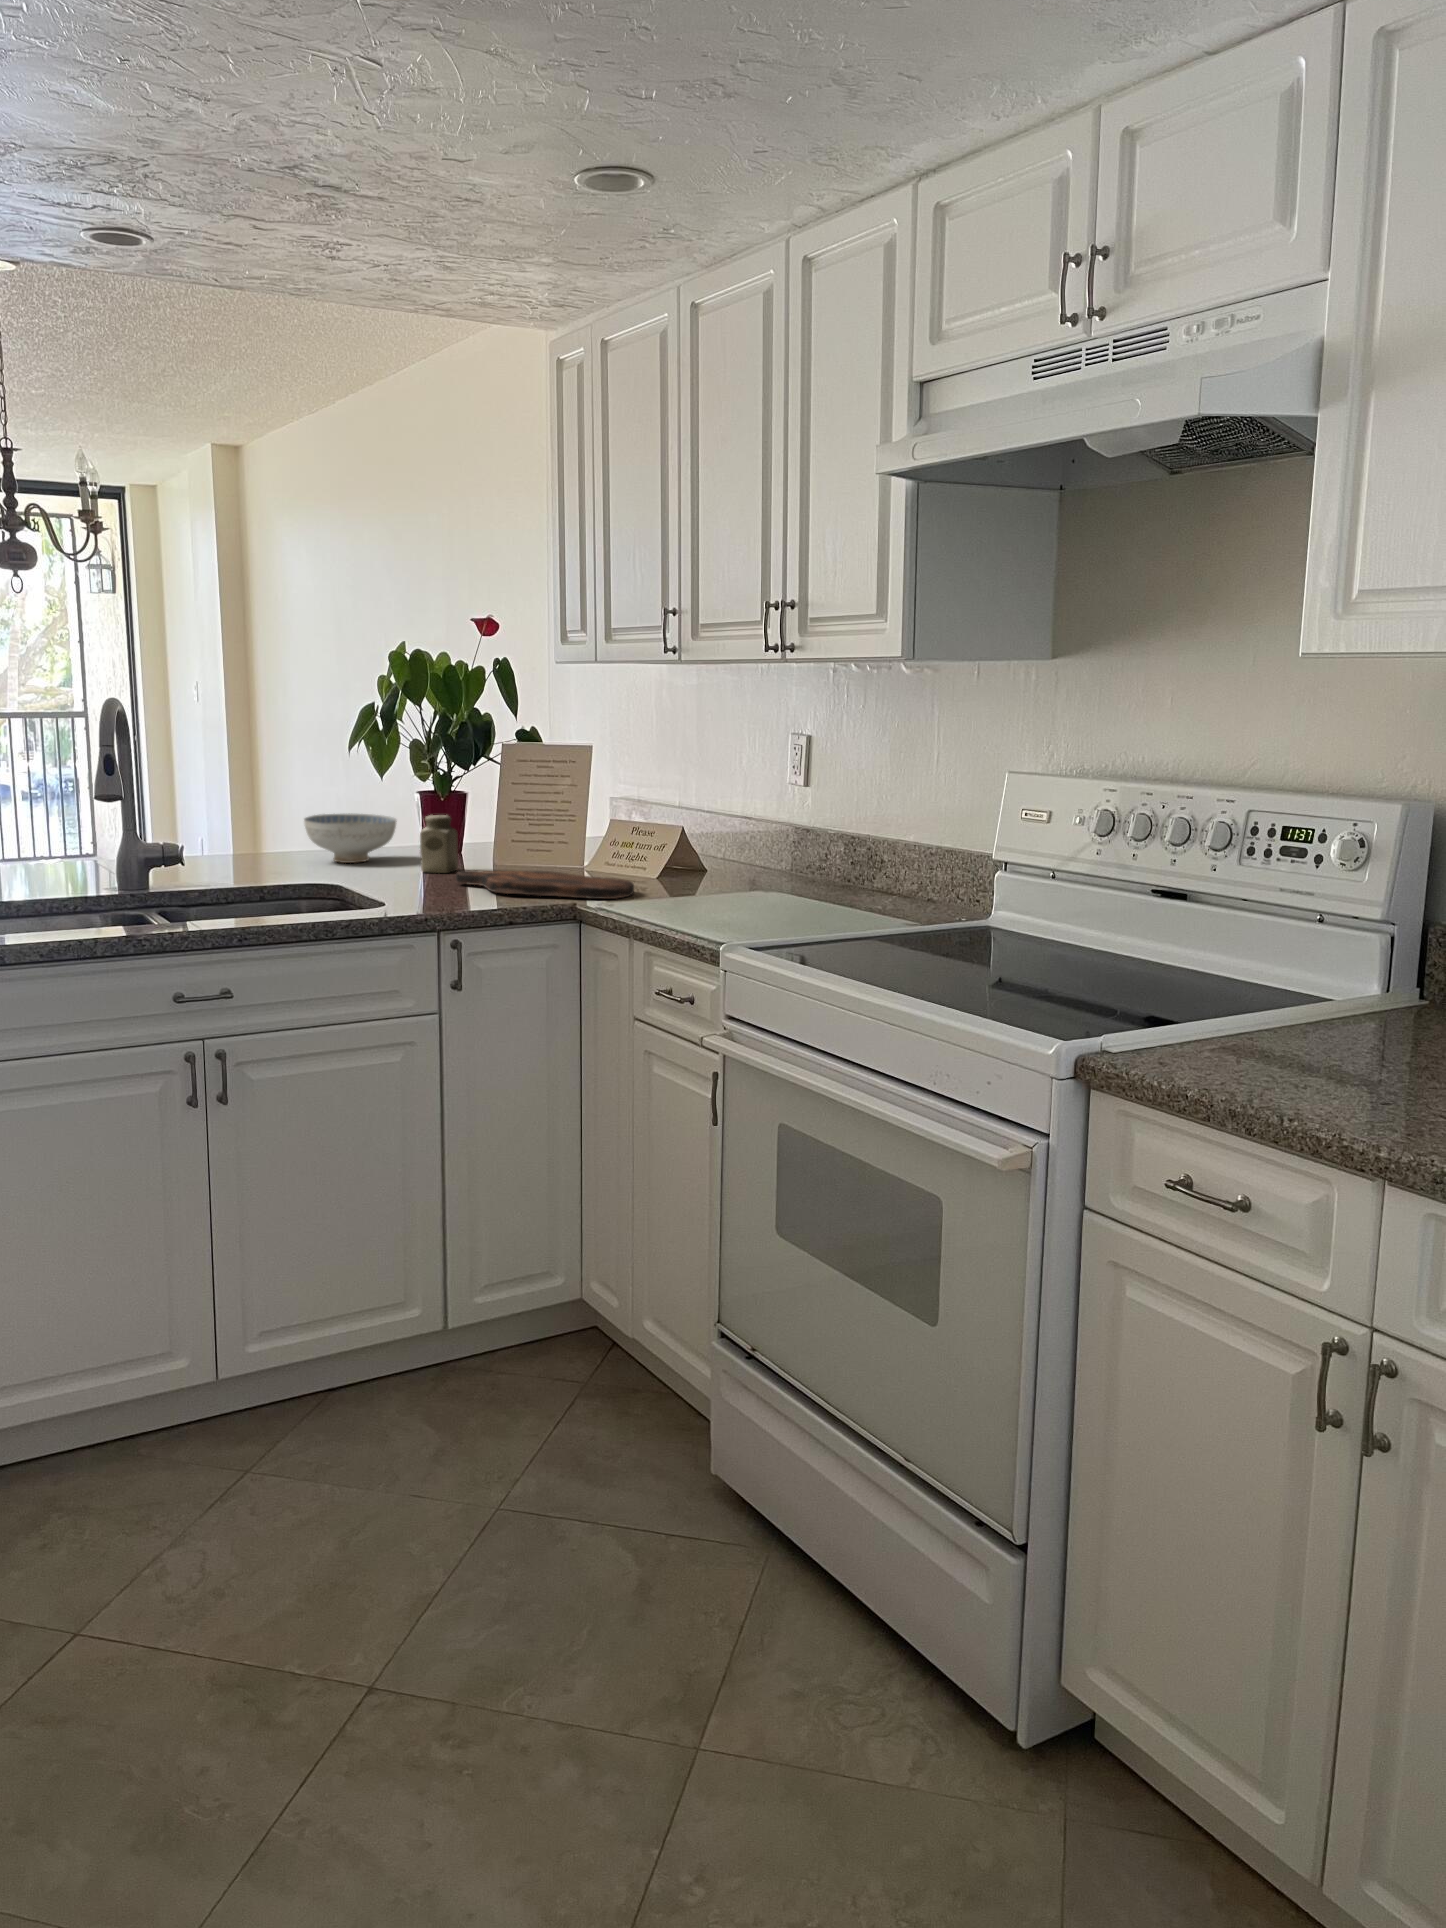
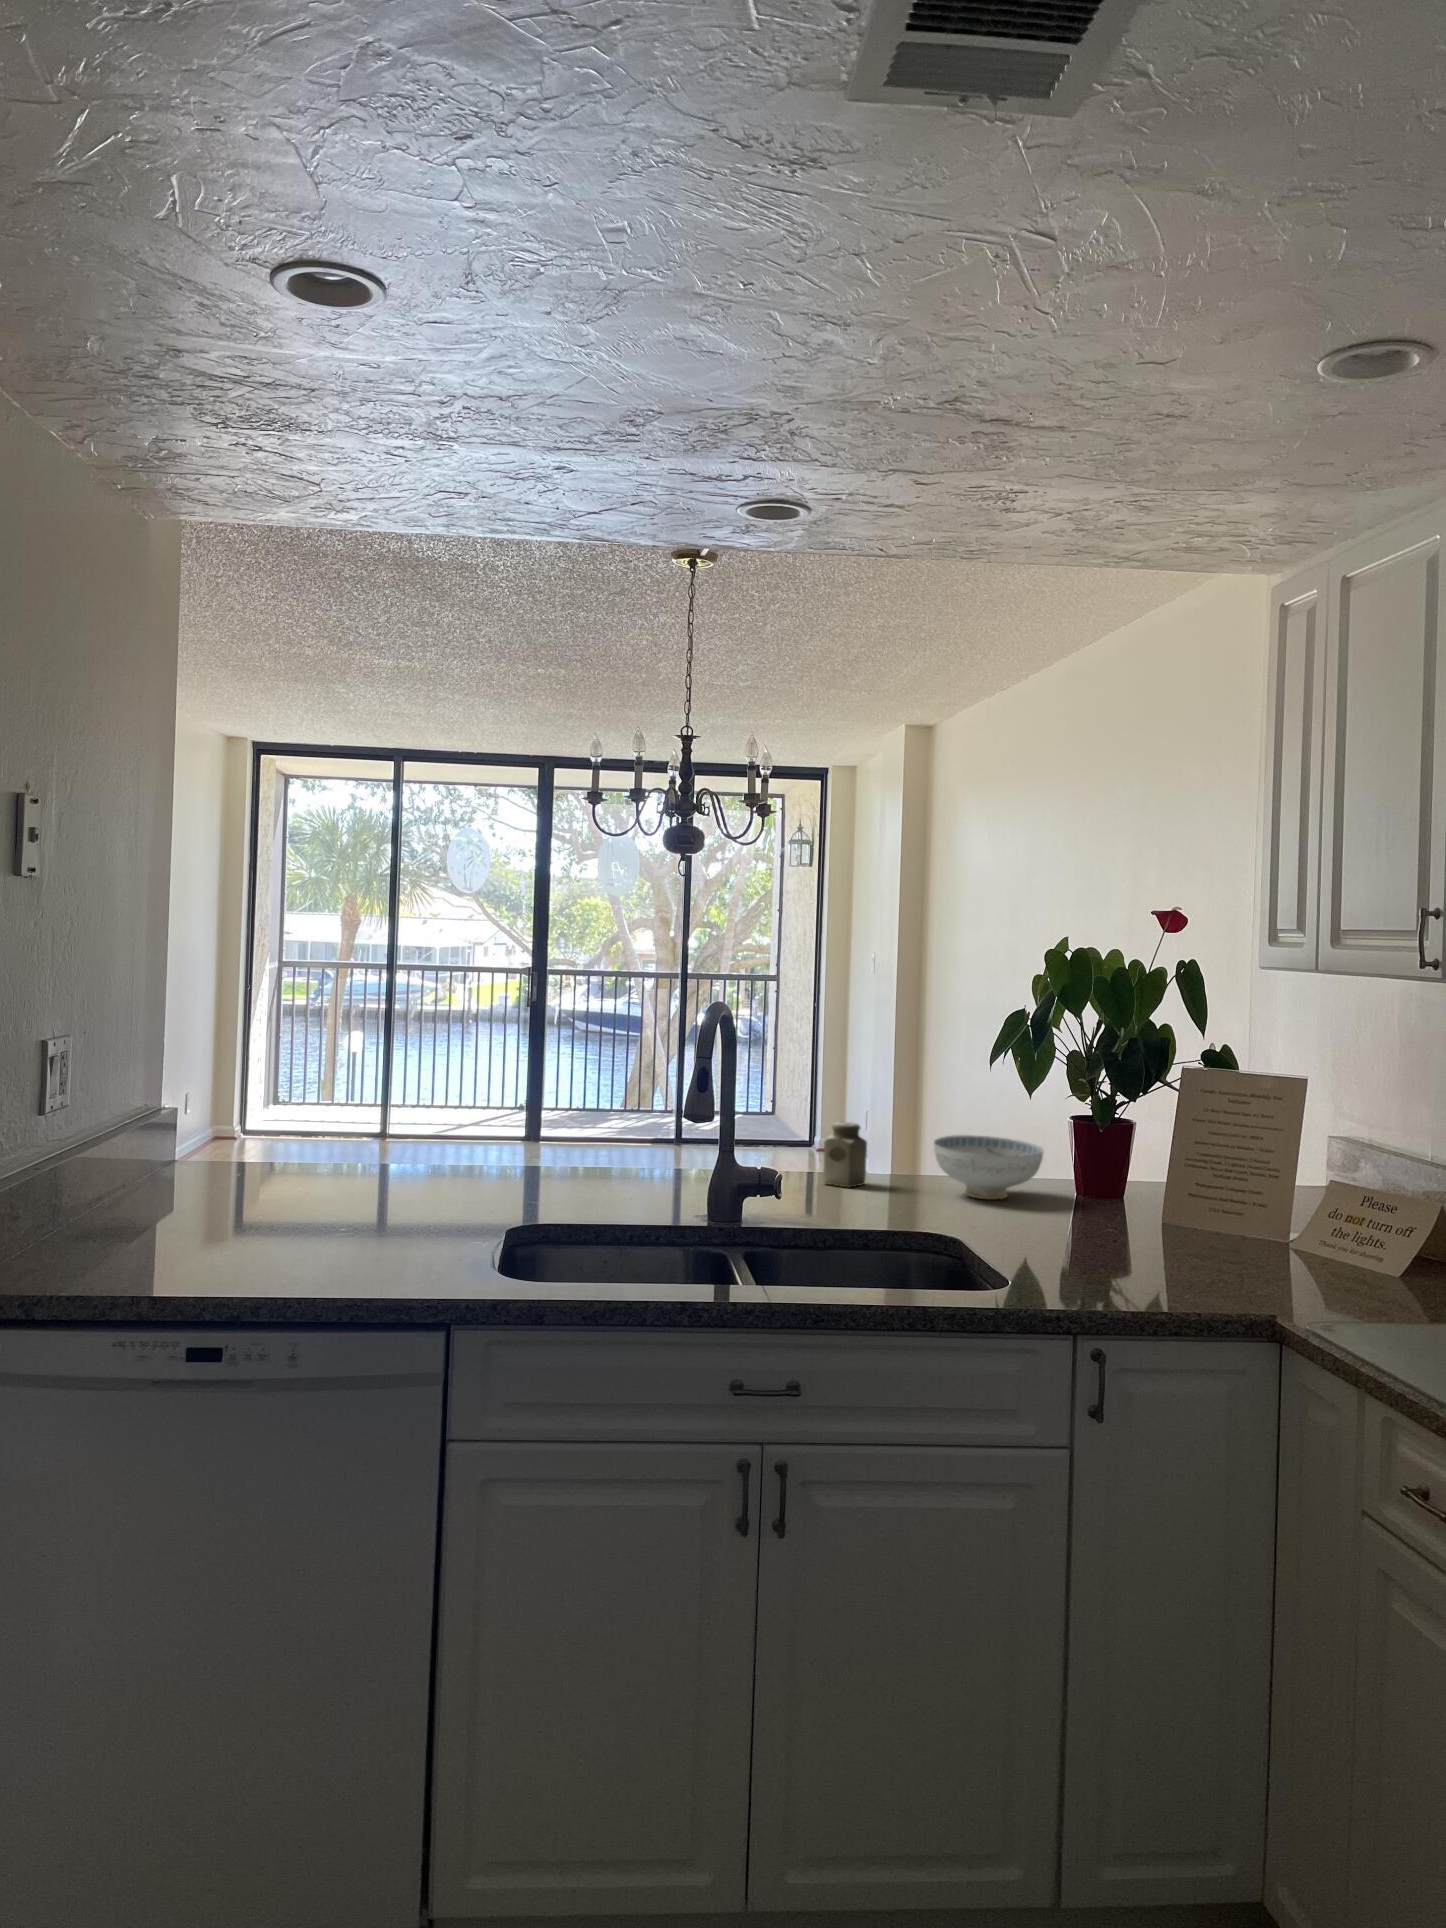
salt shaker: present [420,815,458,873] -> present [823,1122,867,1188]
cutting board: present [456,870,634,899] -> none [1109,1239,1367,1318]

